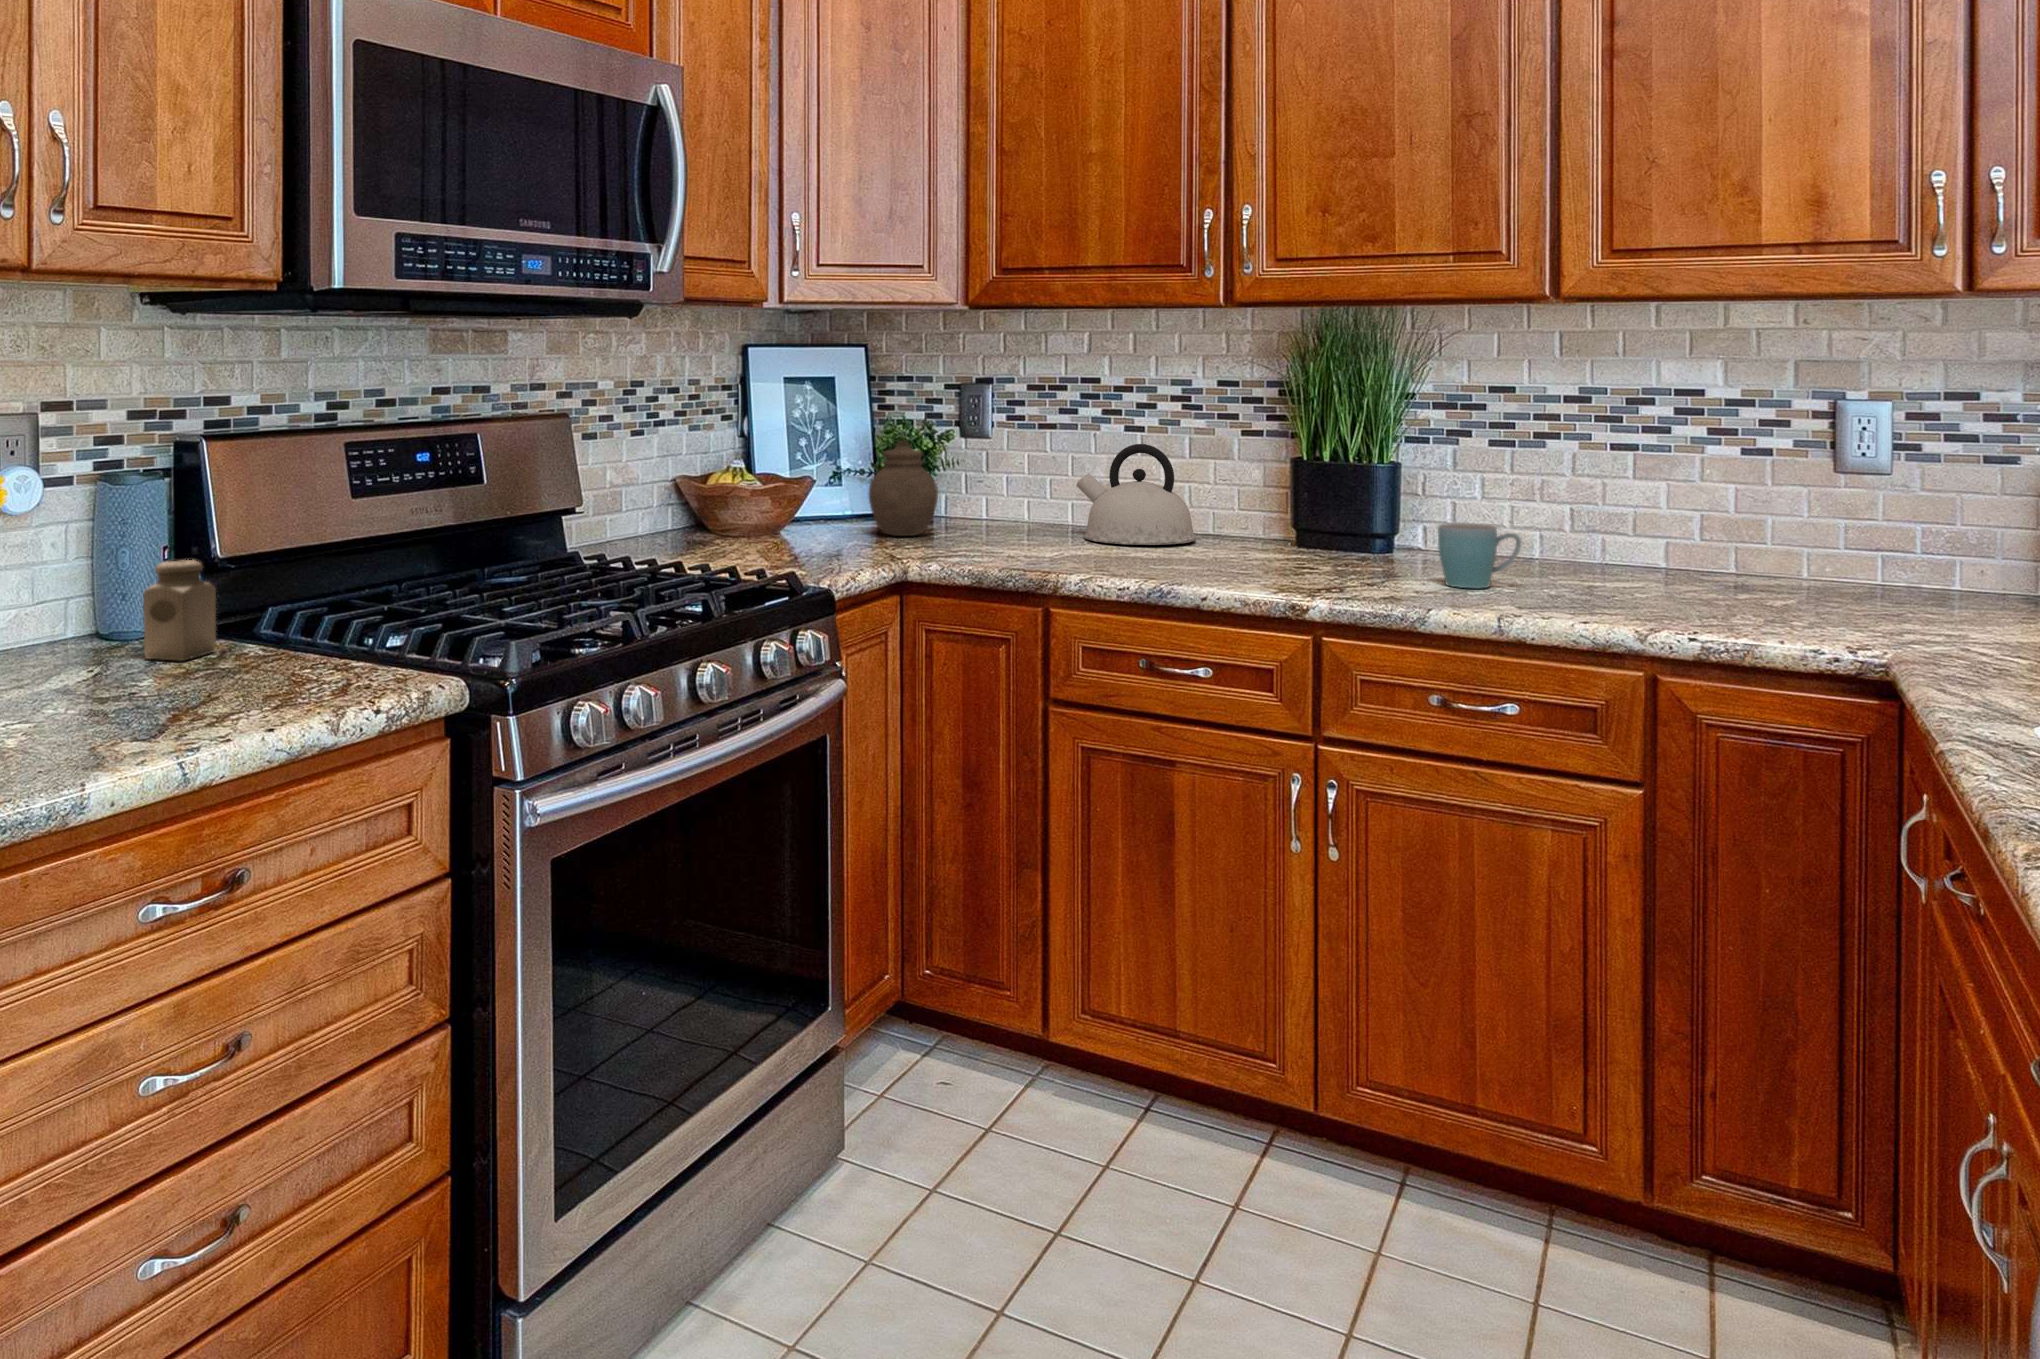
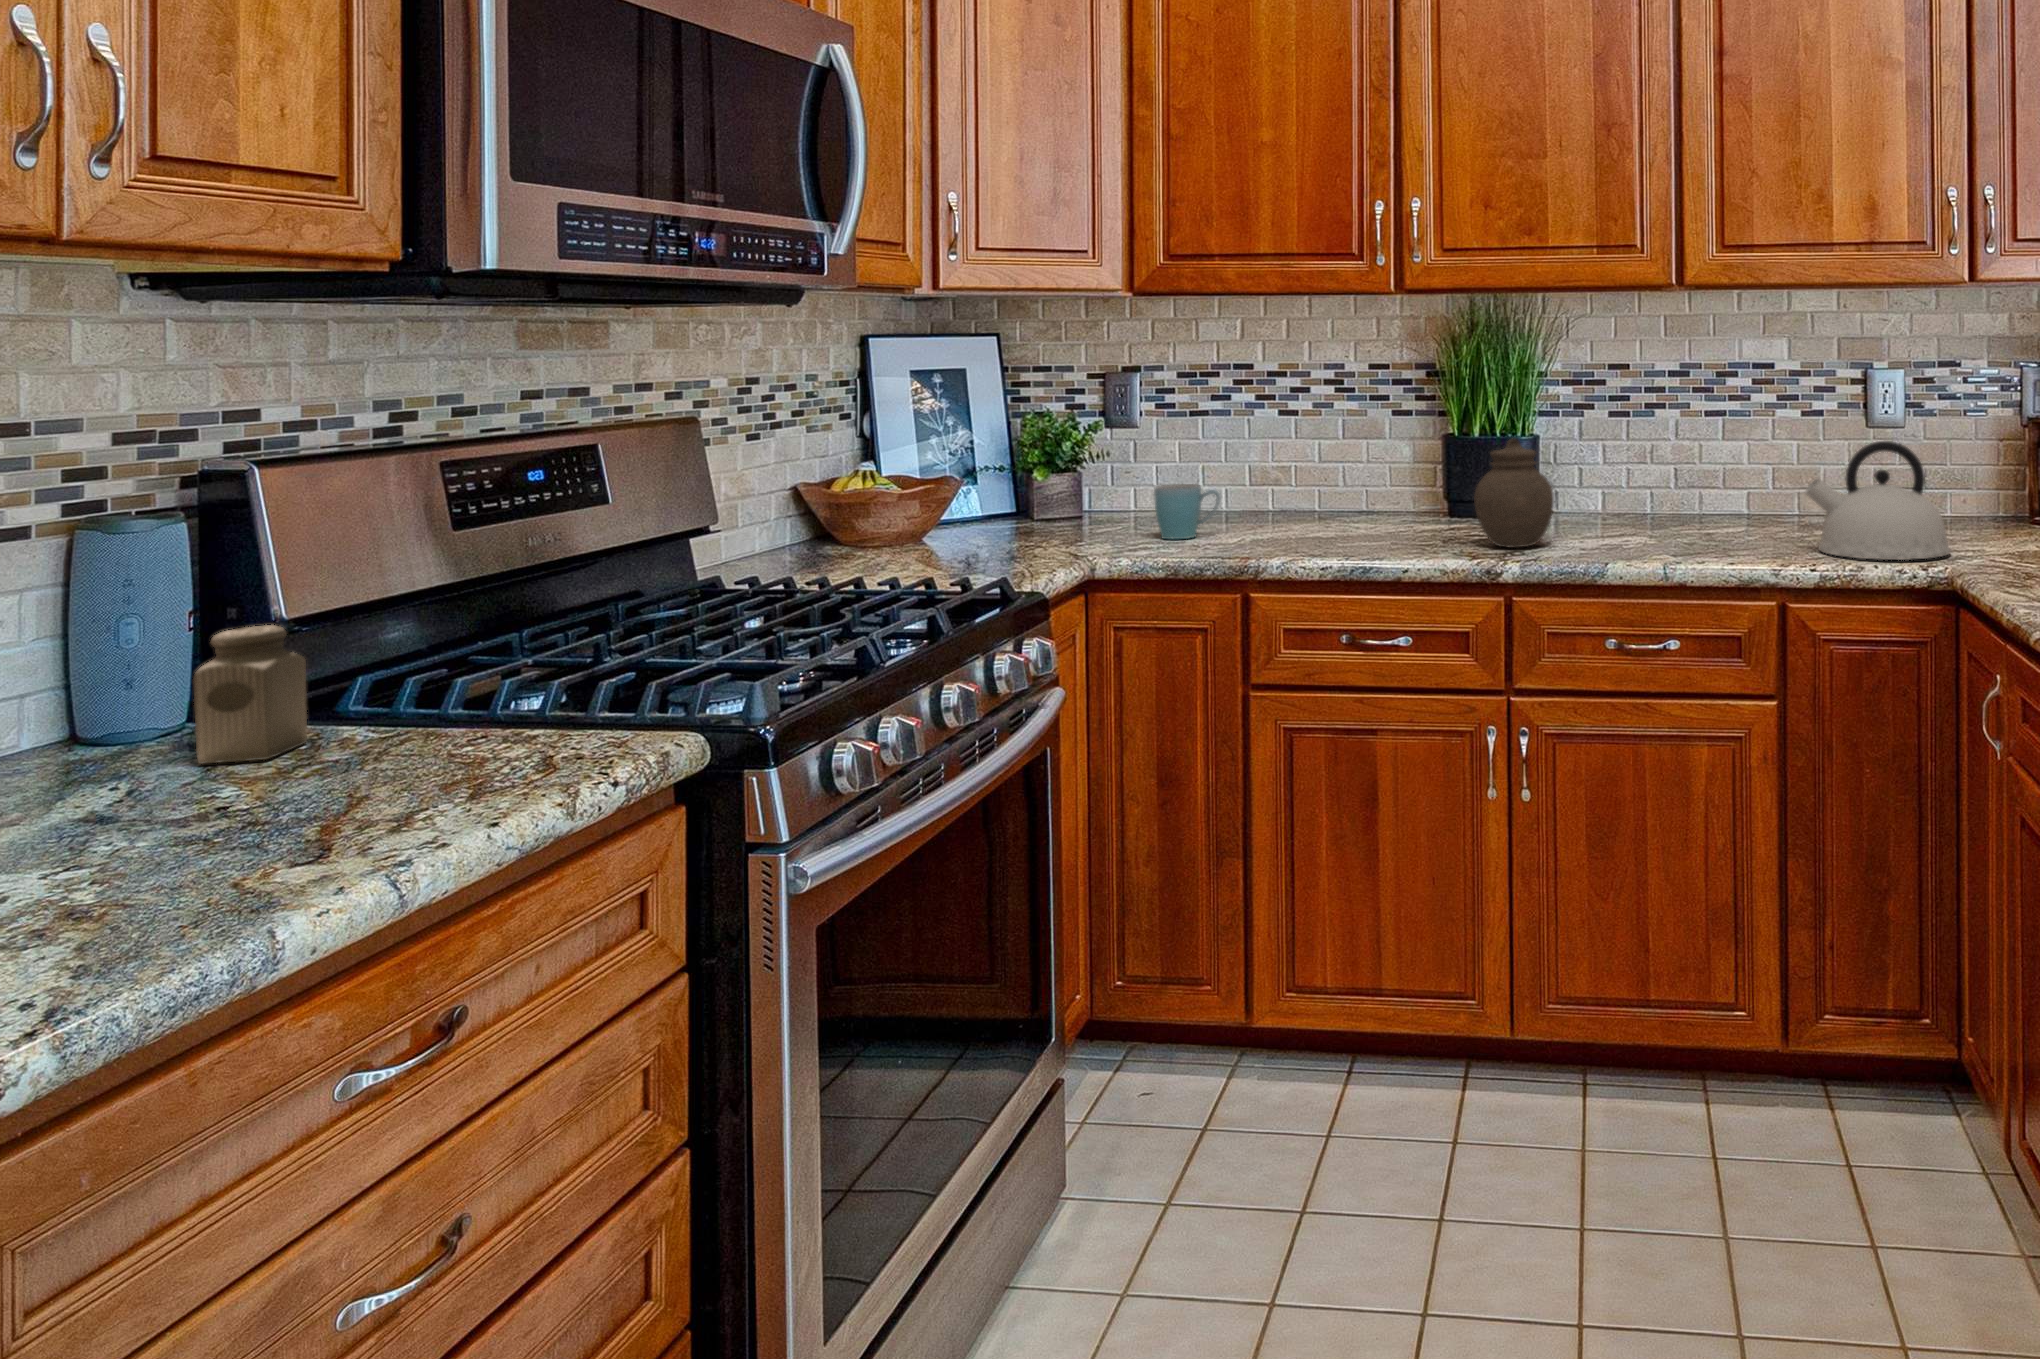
jar: present [869,441,938,536] -> present [1474,438,1554,548]
kettle: present [1076,444,1196,545] -> present [1805,441,1951,560]
mug: present [1438,523,1521,588] -> present [1154,484,1220,539]

